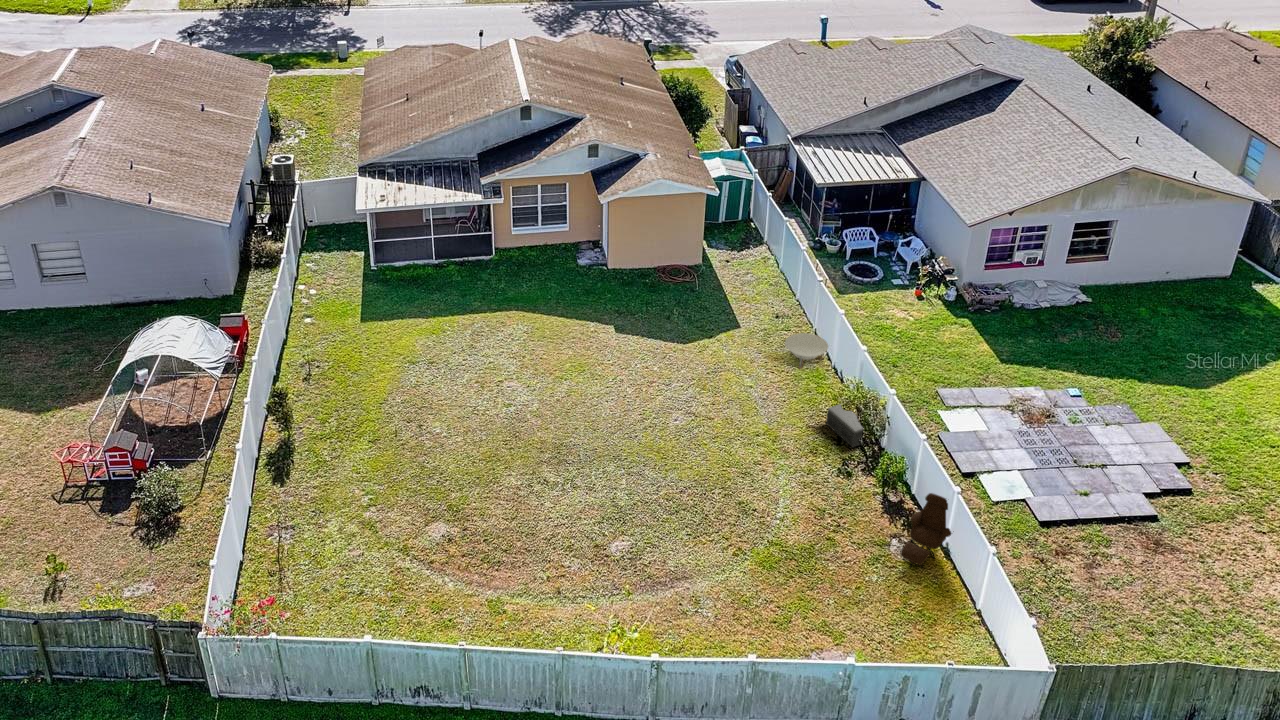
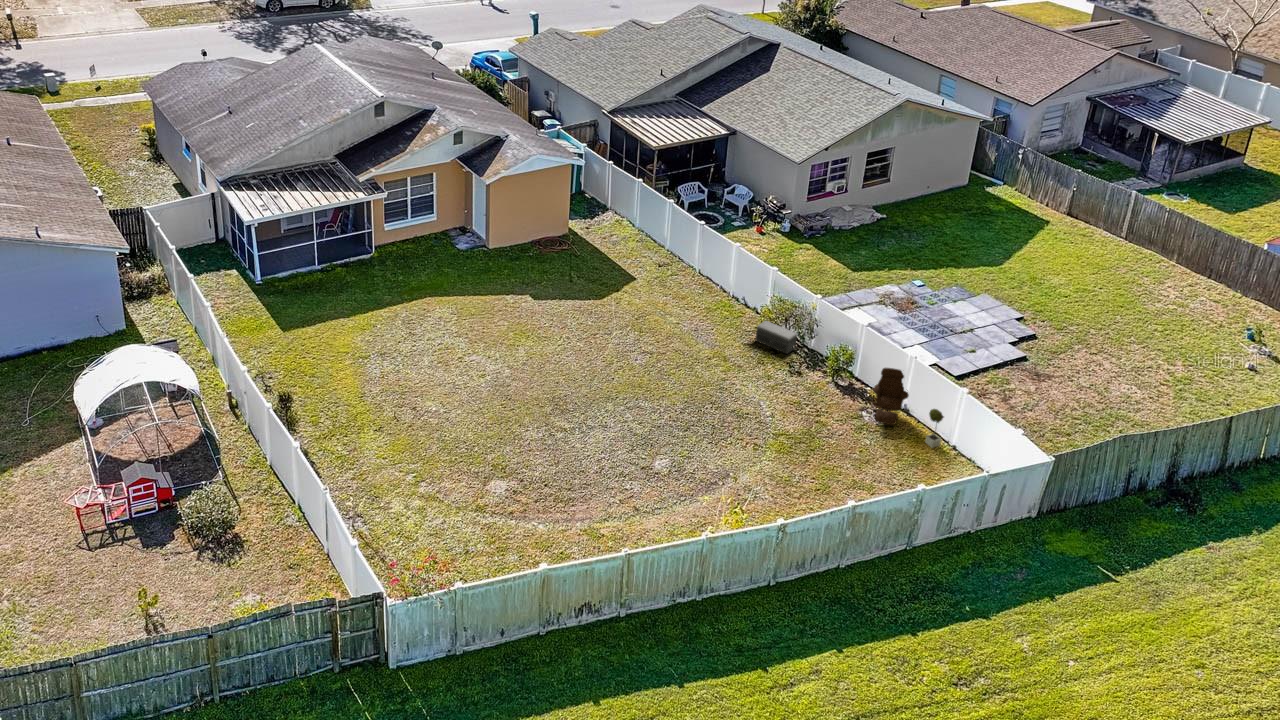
round table: present [785,333,828,369] -> none [687,273,725,304]
potted tree: none [950,560,975,606] -> present [925,409,944,448]

